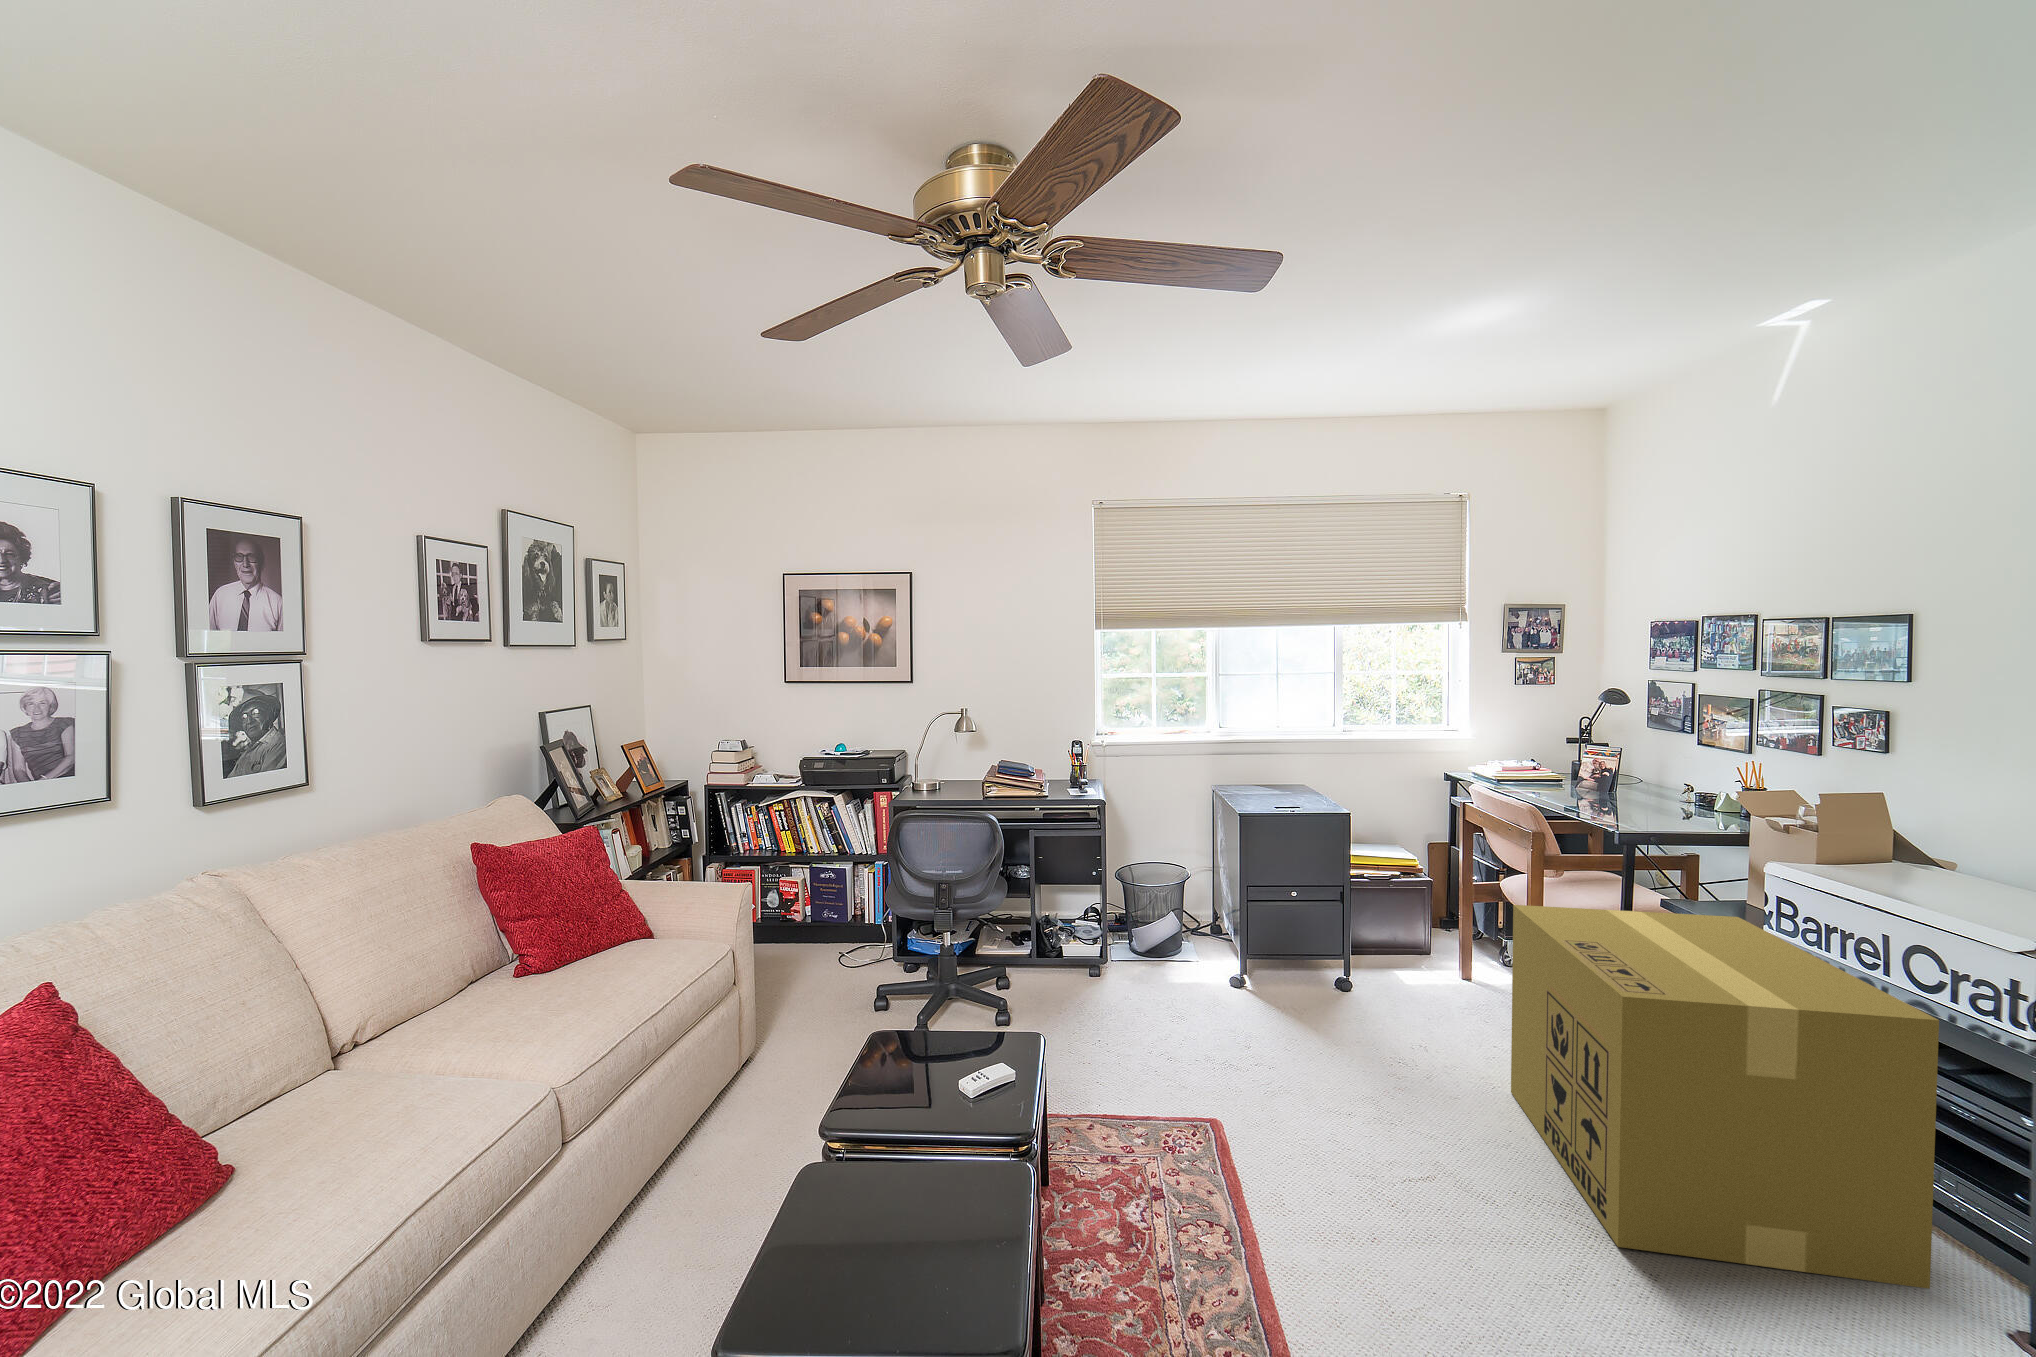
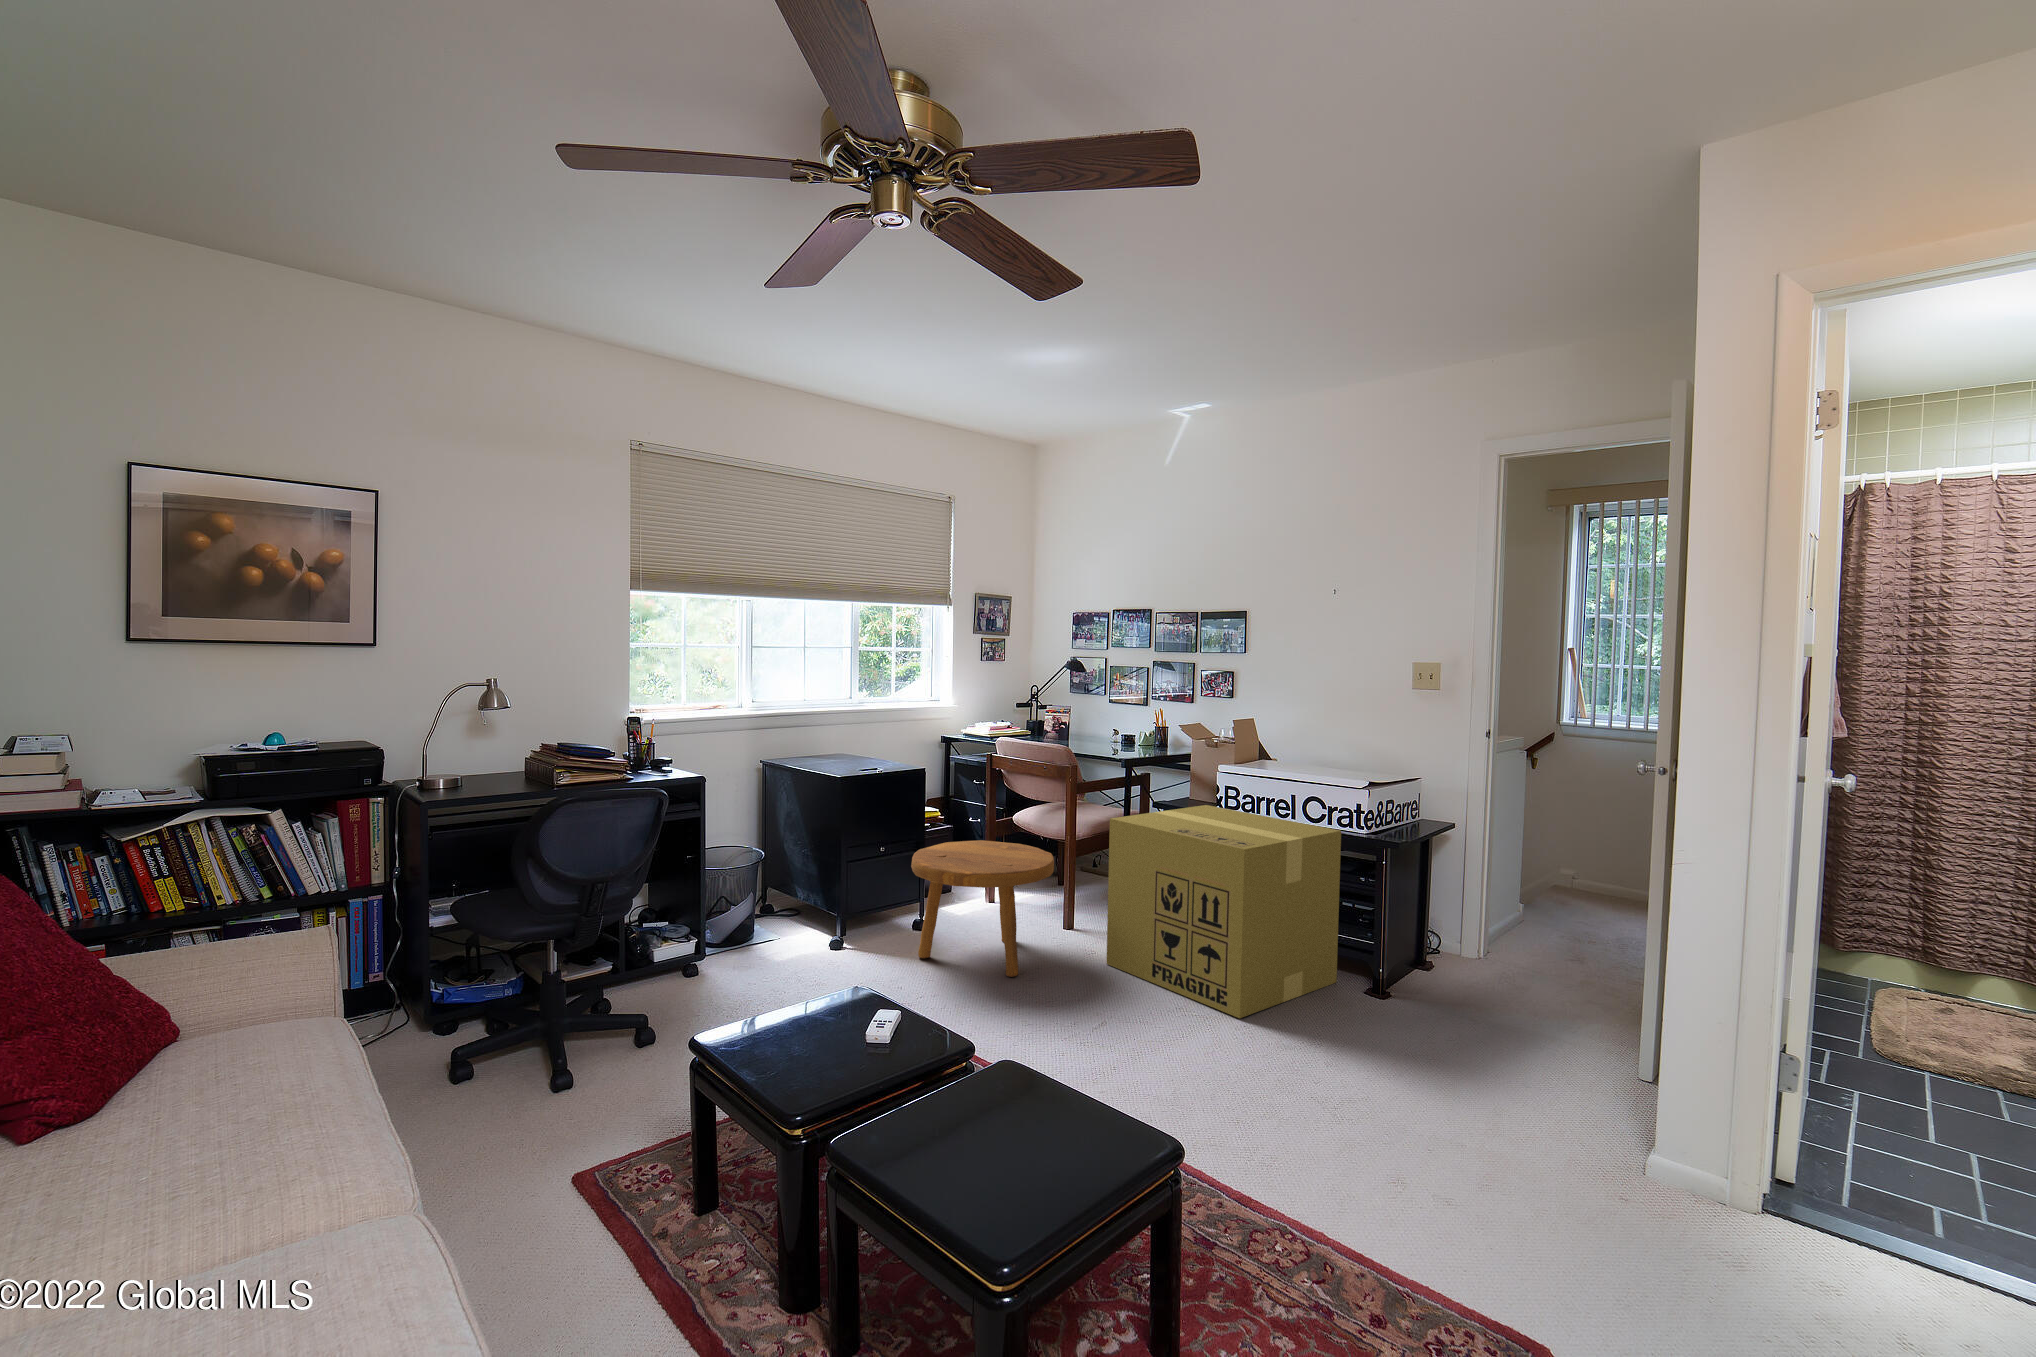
footstool: none [1278,891,1456,1063] -> present [911,840,1054,977]

